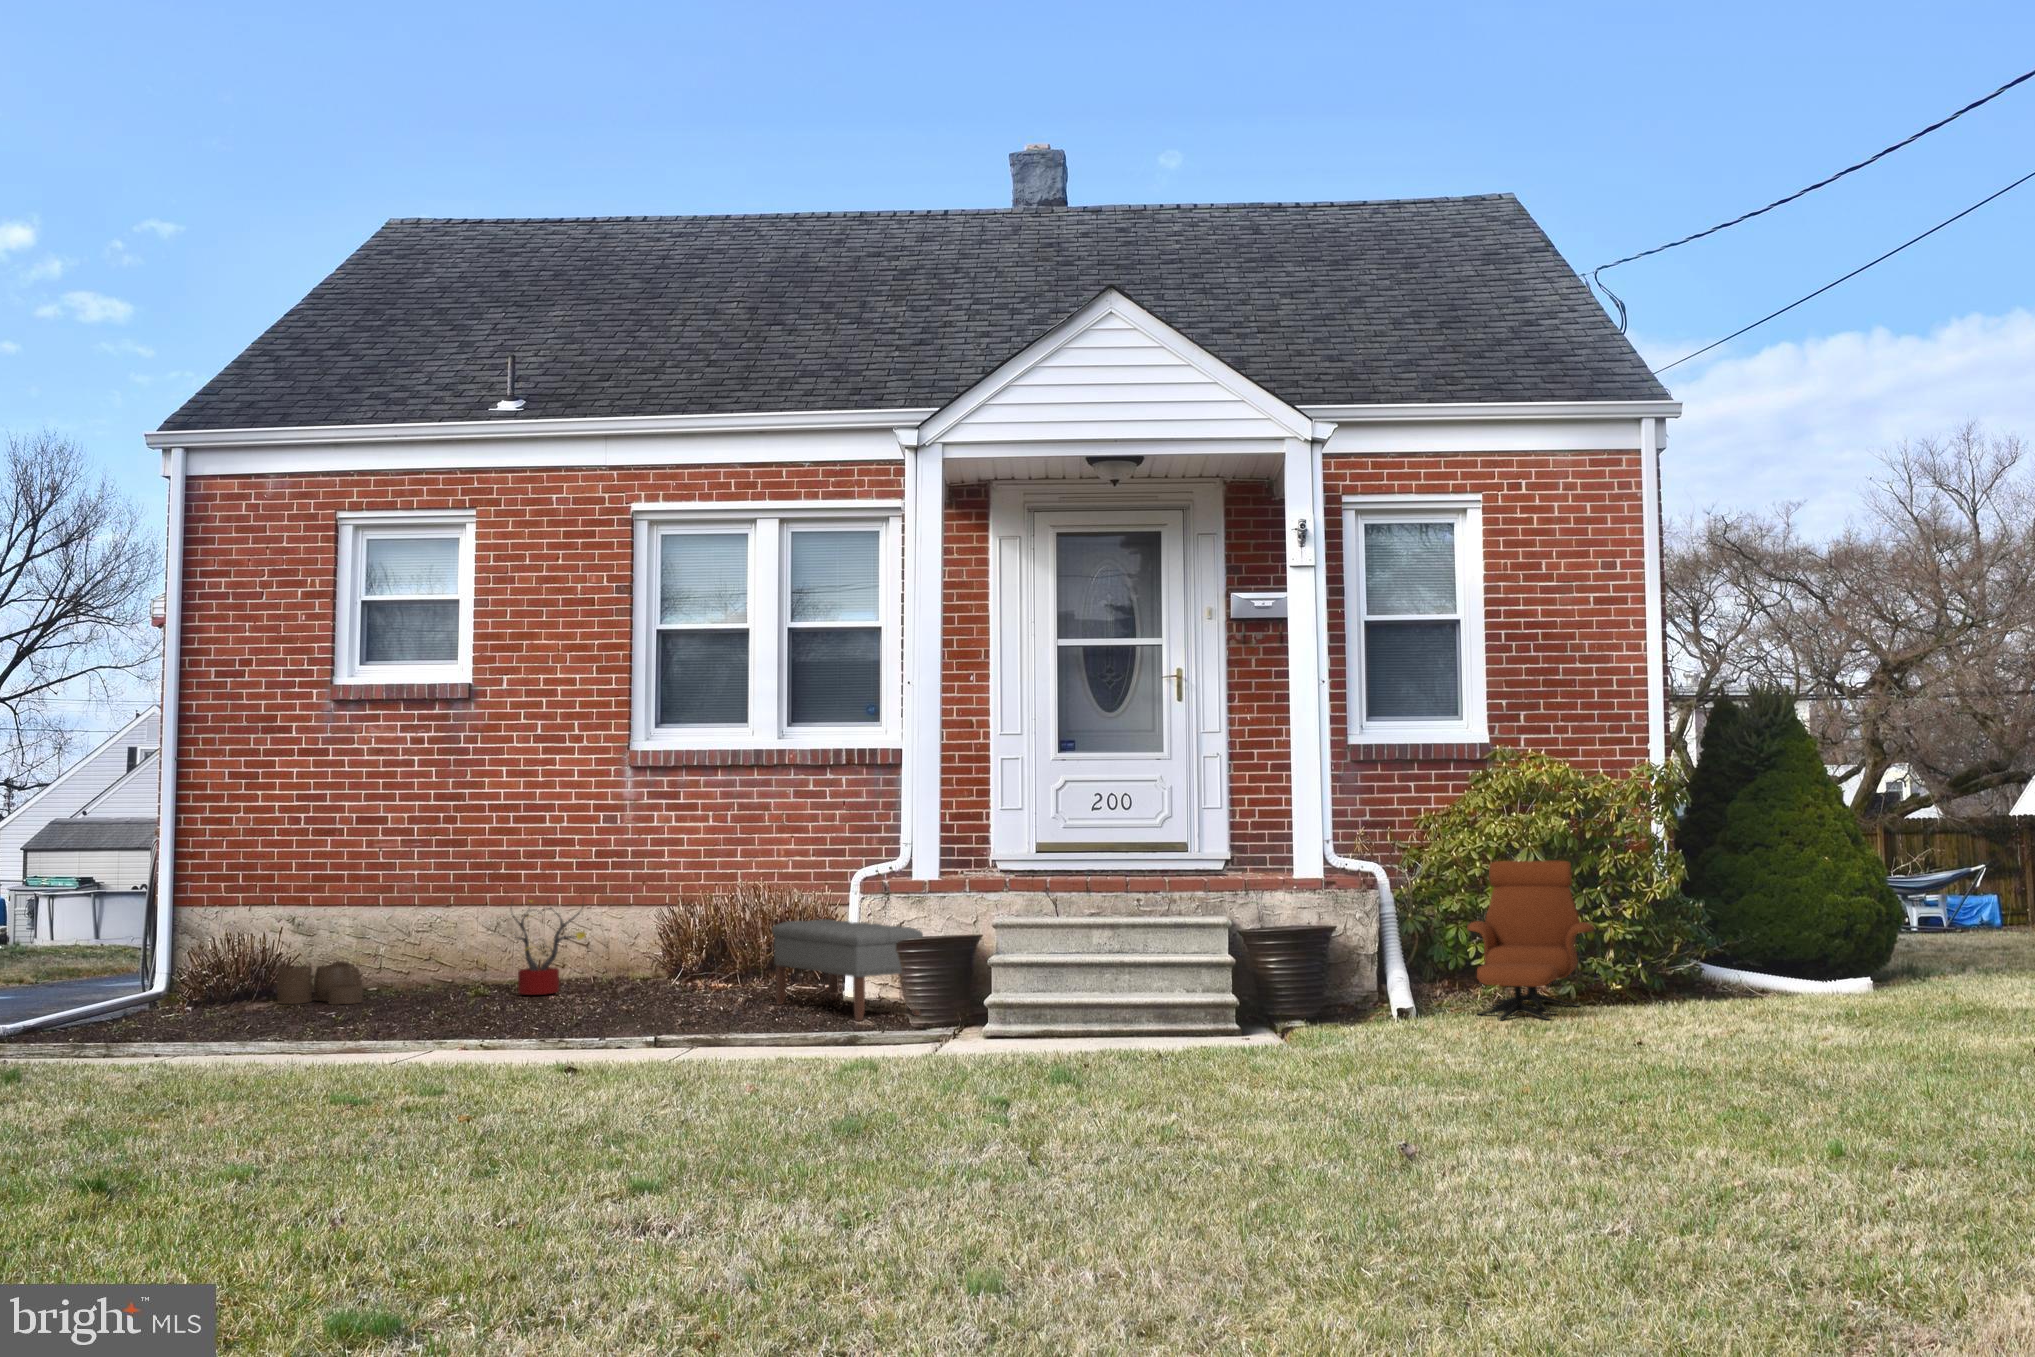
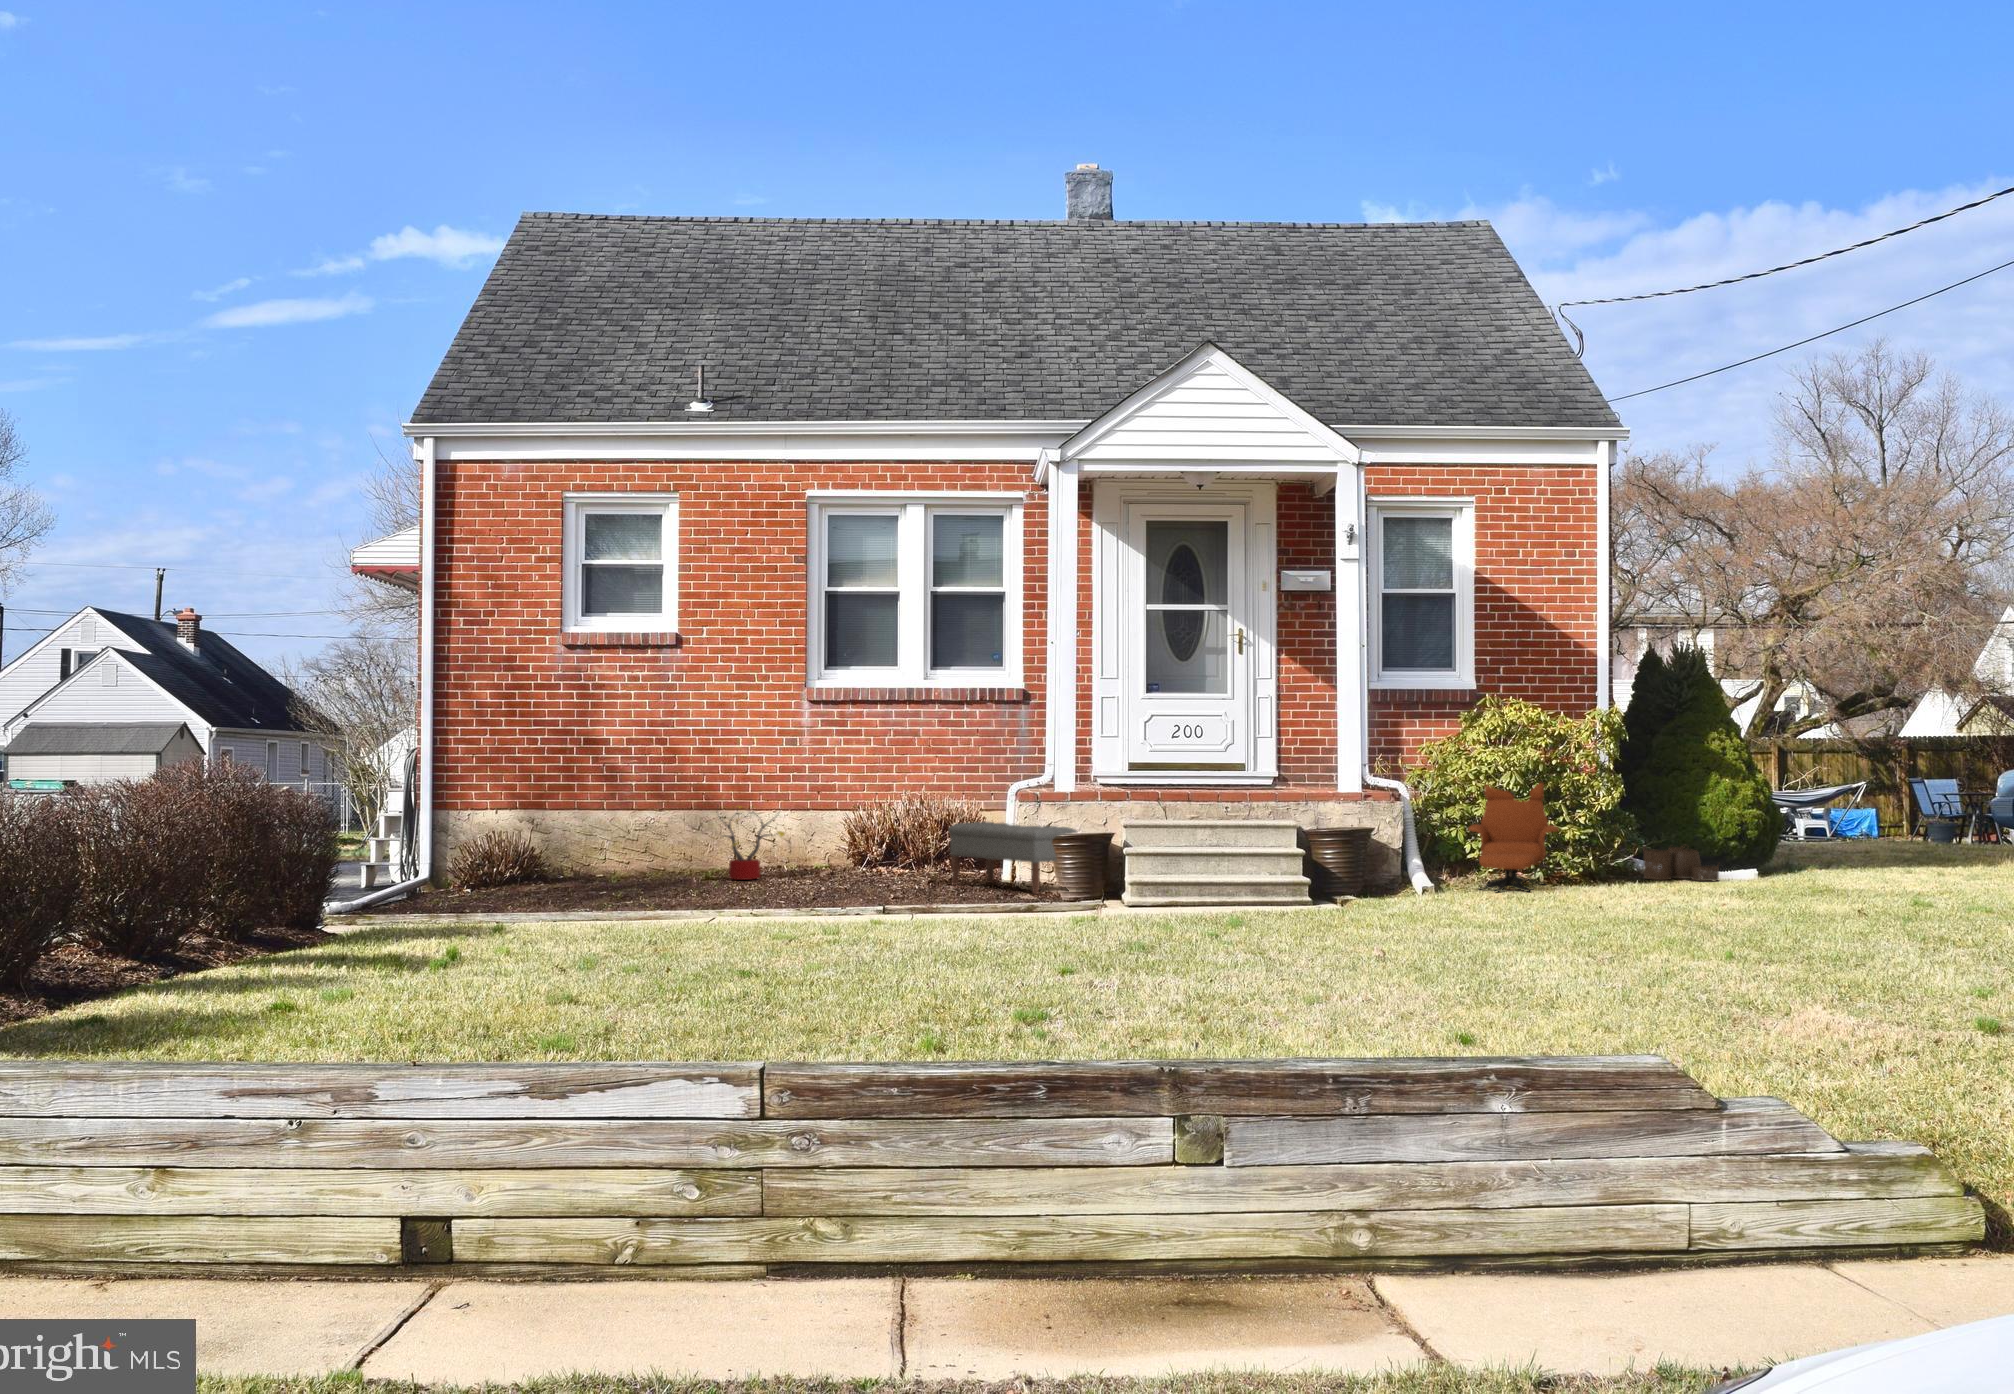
woven basket: present [277,959,363,1005] -> present [1643,846,1719,882]

